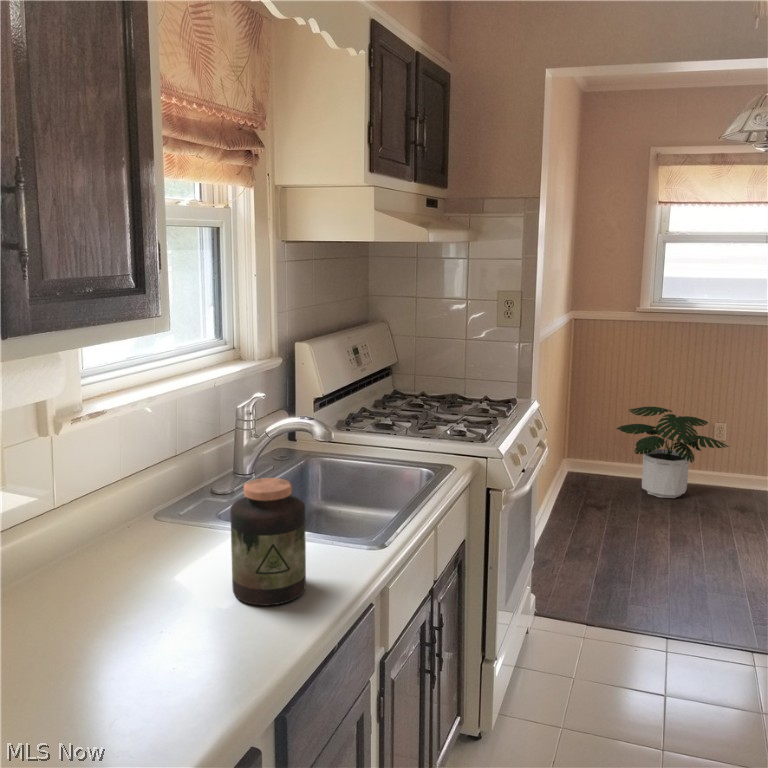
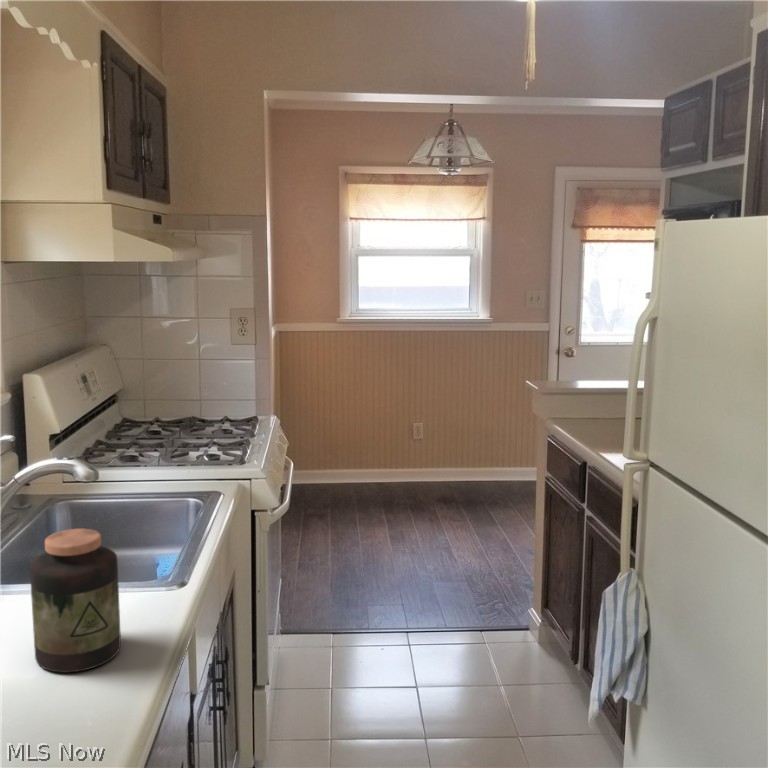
potted plant: present [617,407,729,498] -> none [327,413,430,499]

